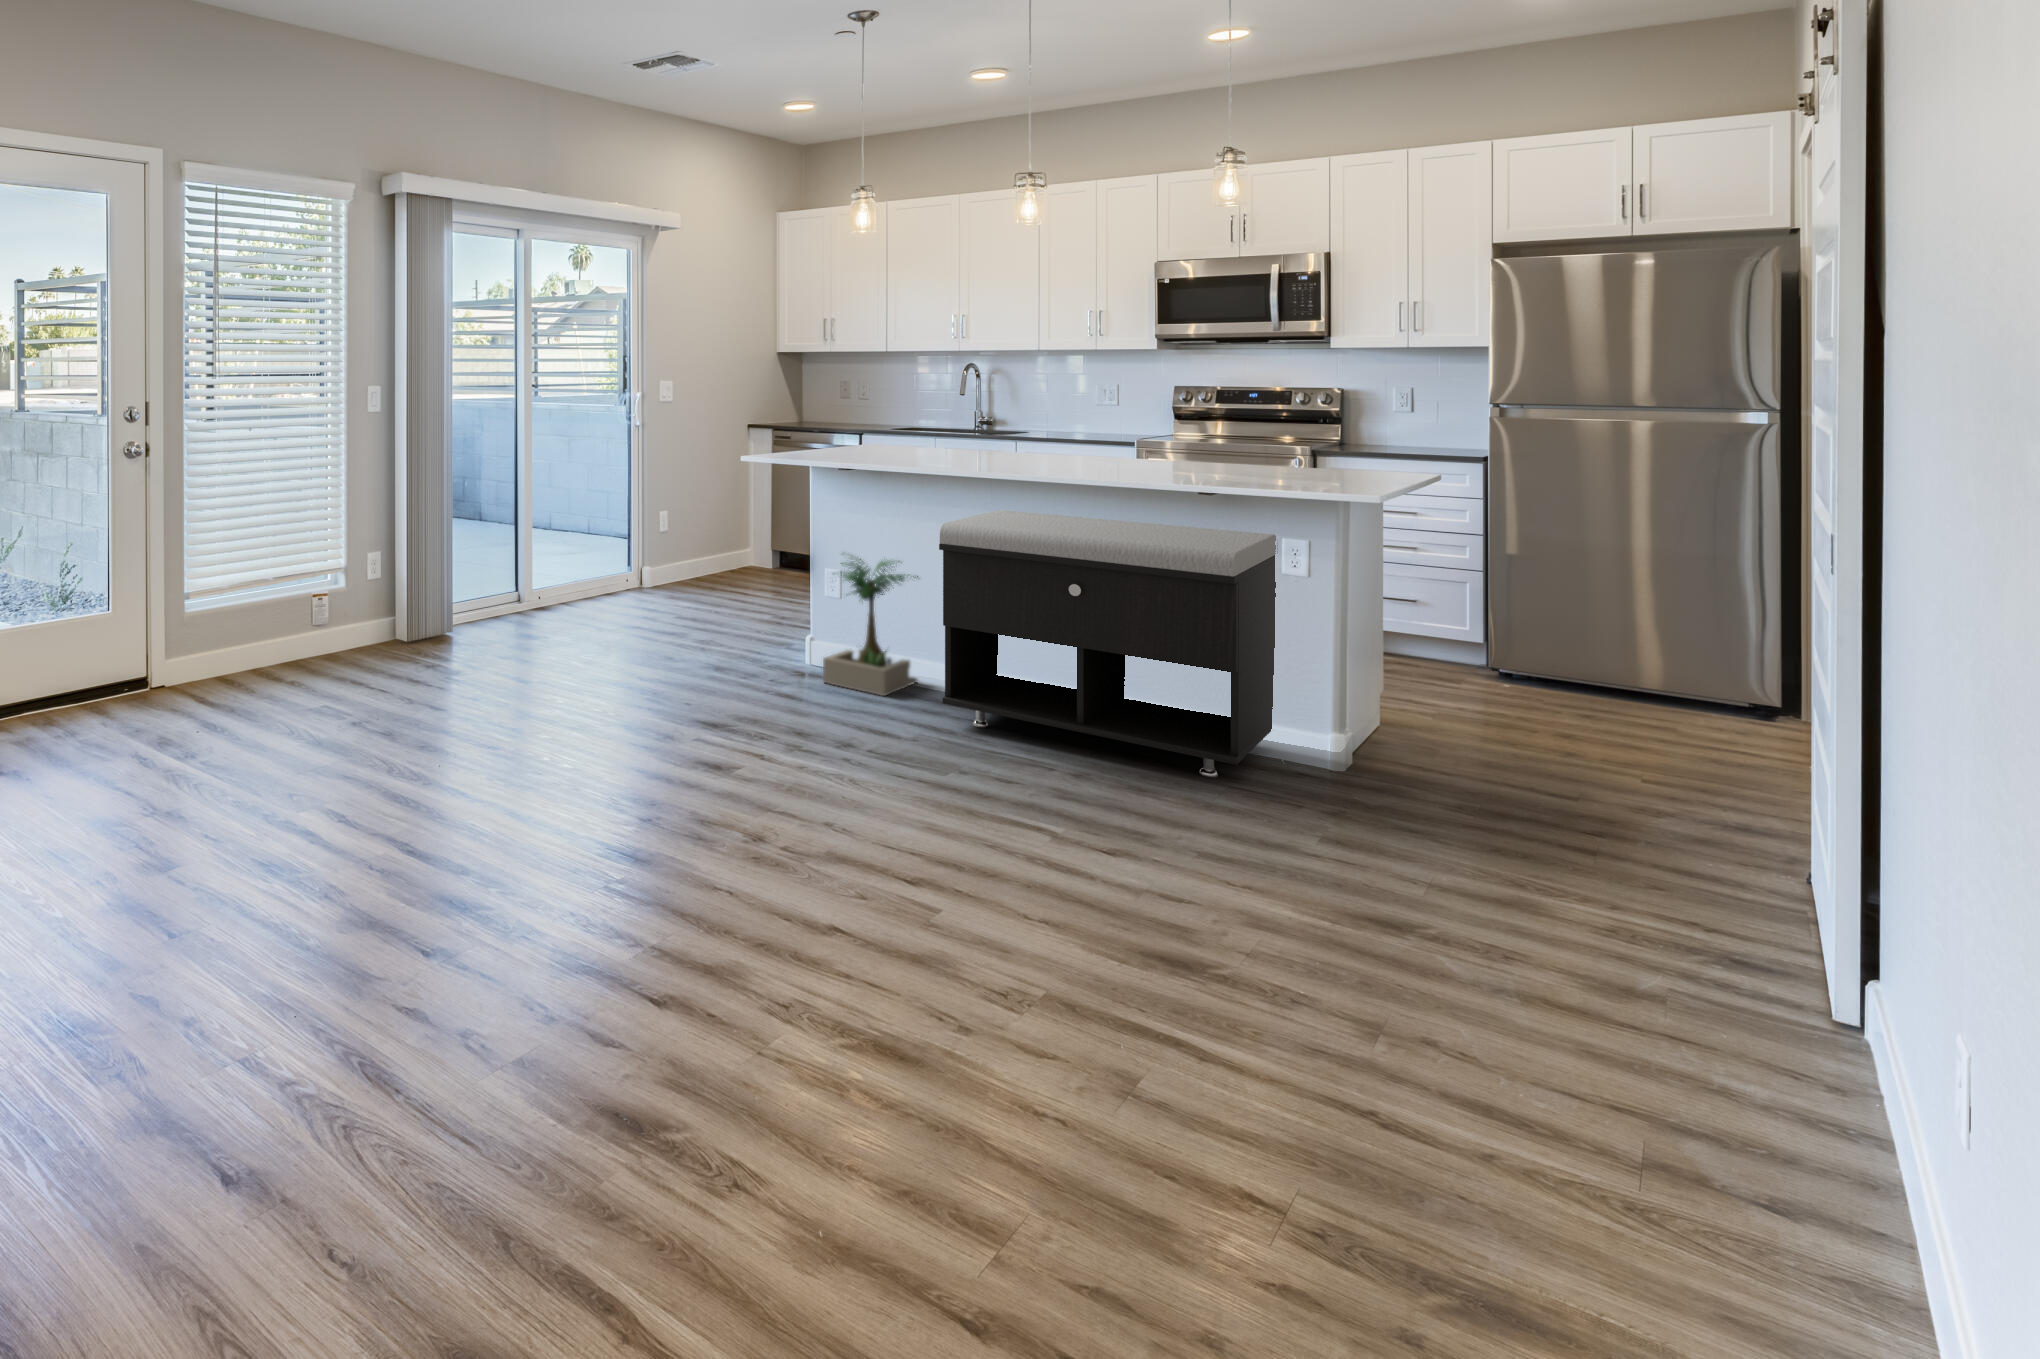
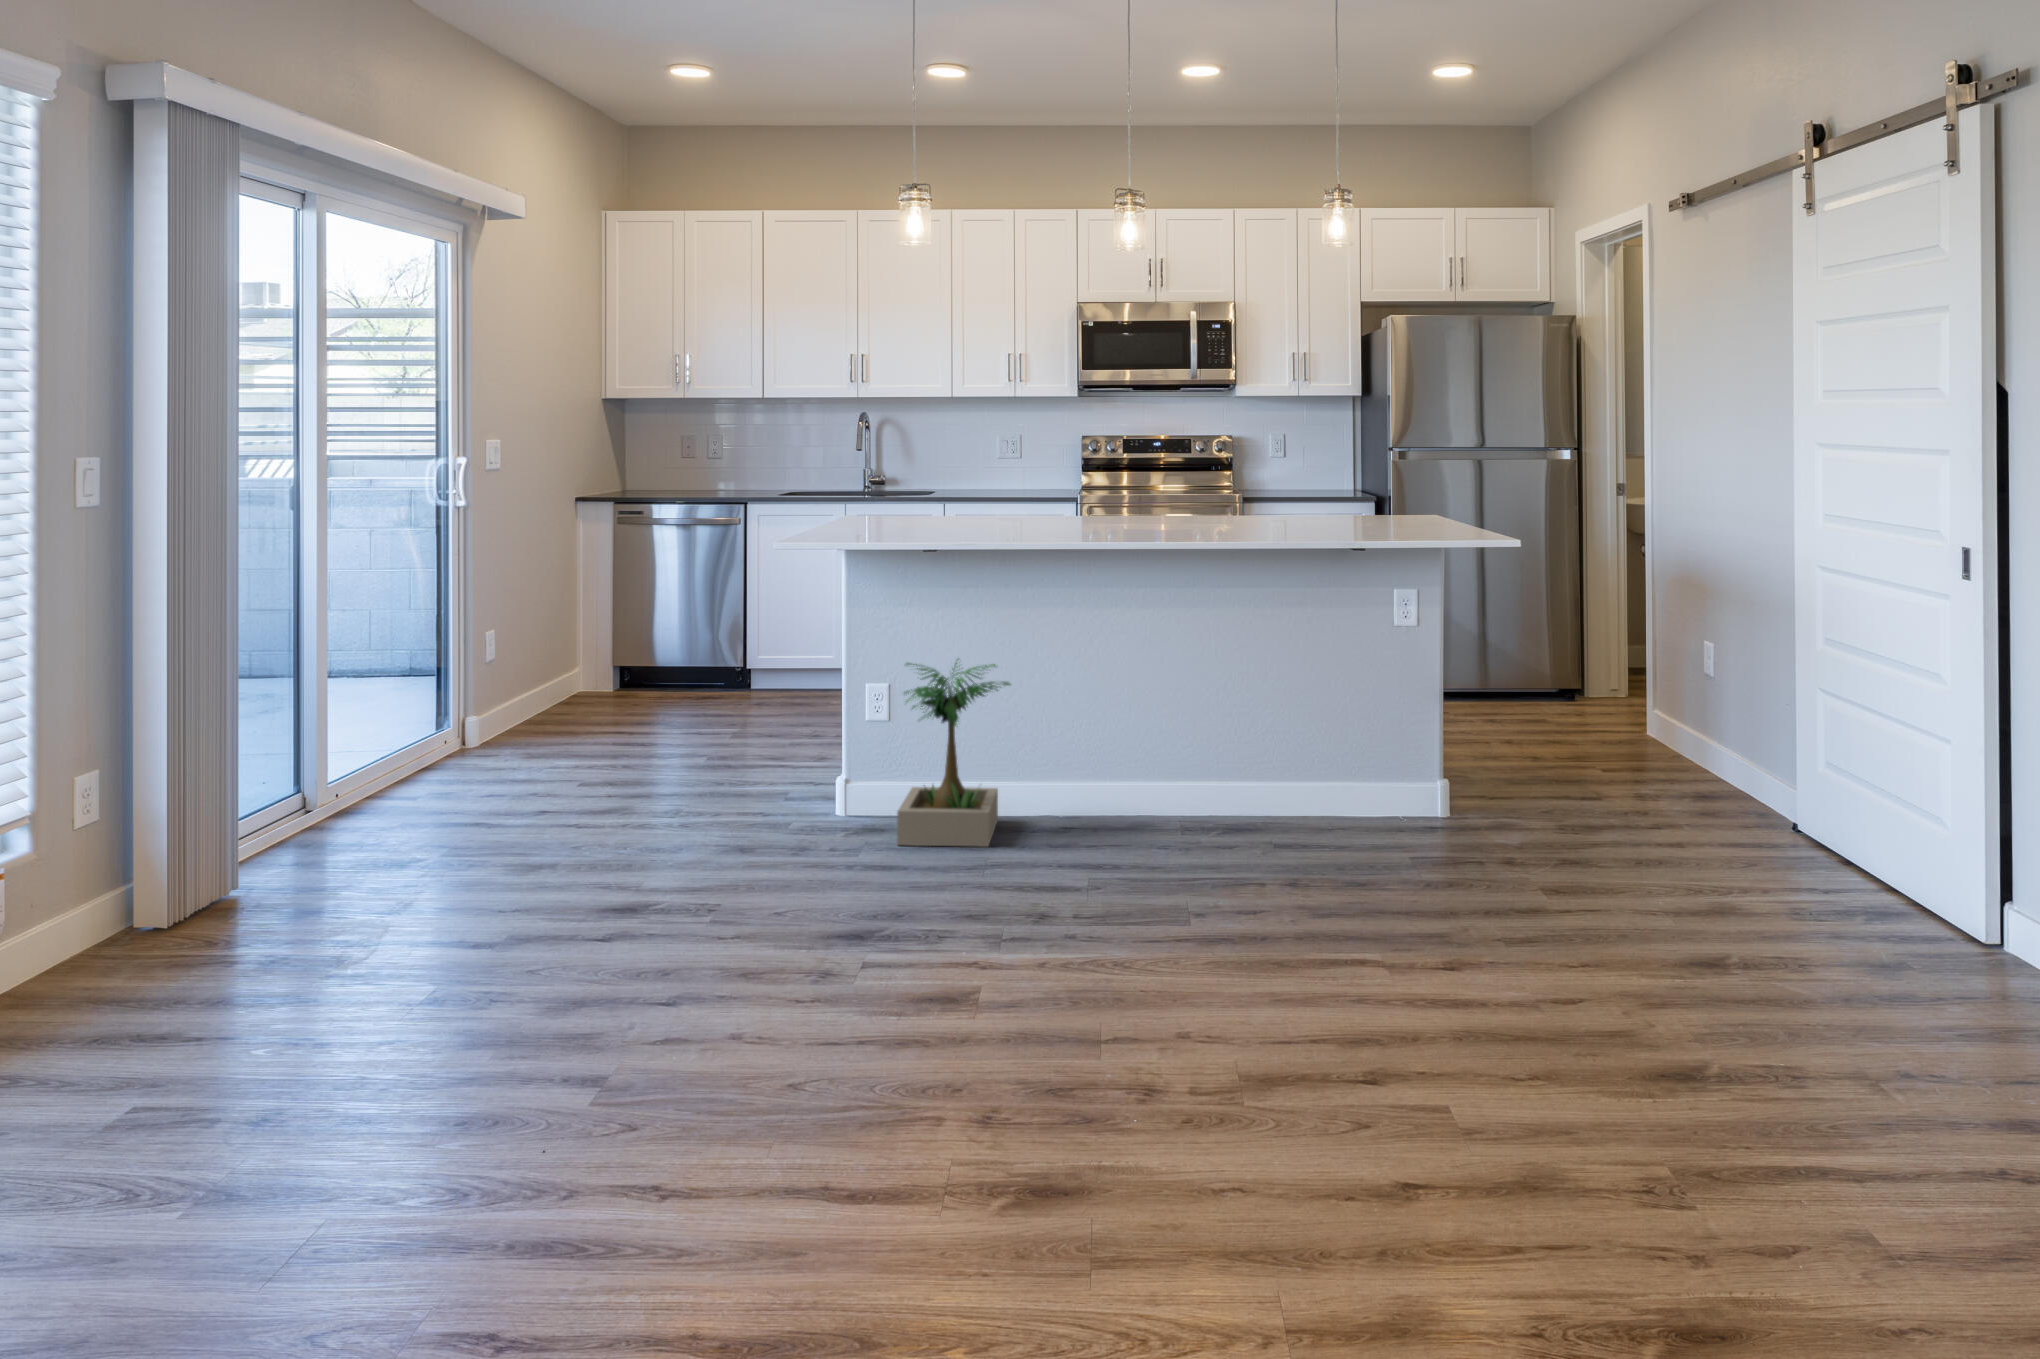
storage bench: present [939,510,1278,777] -> none [1099,588,1433,863]

